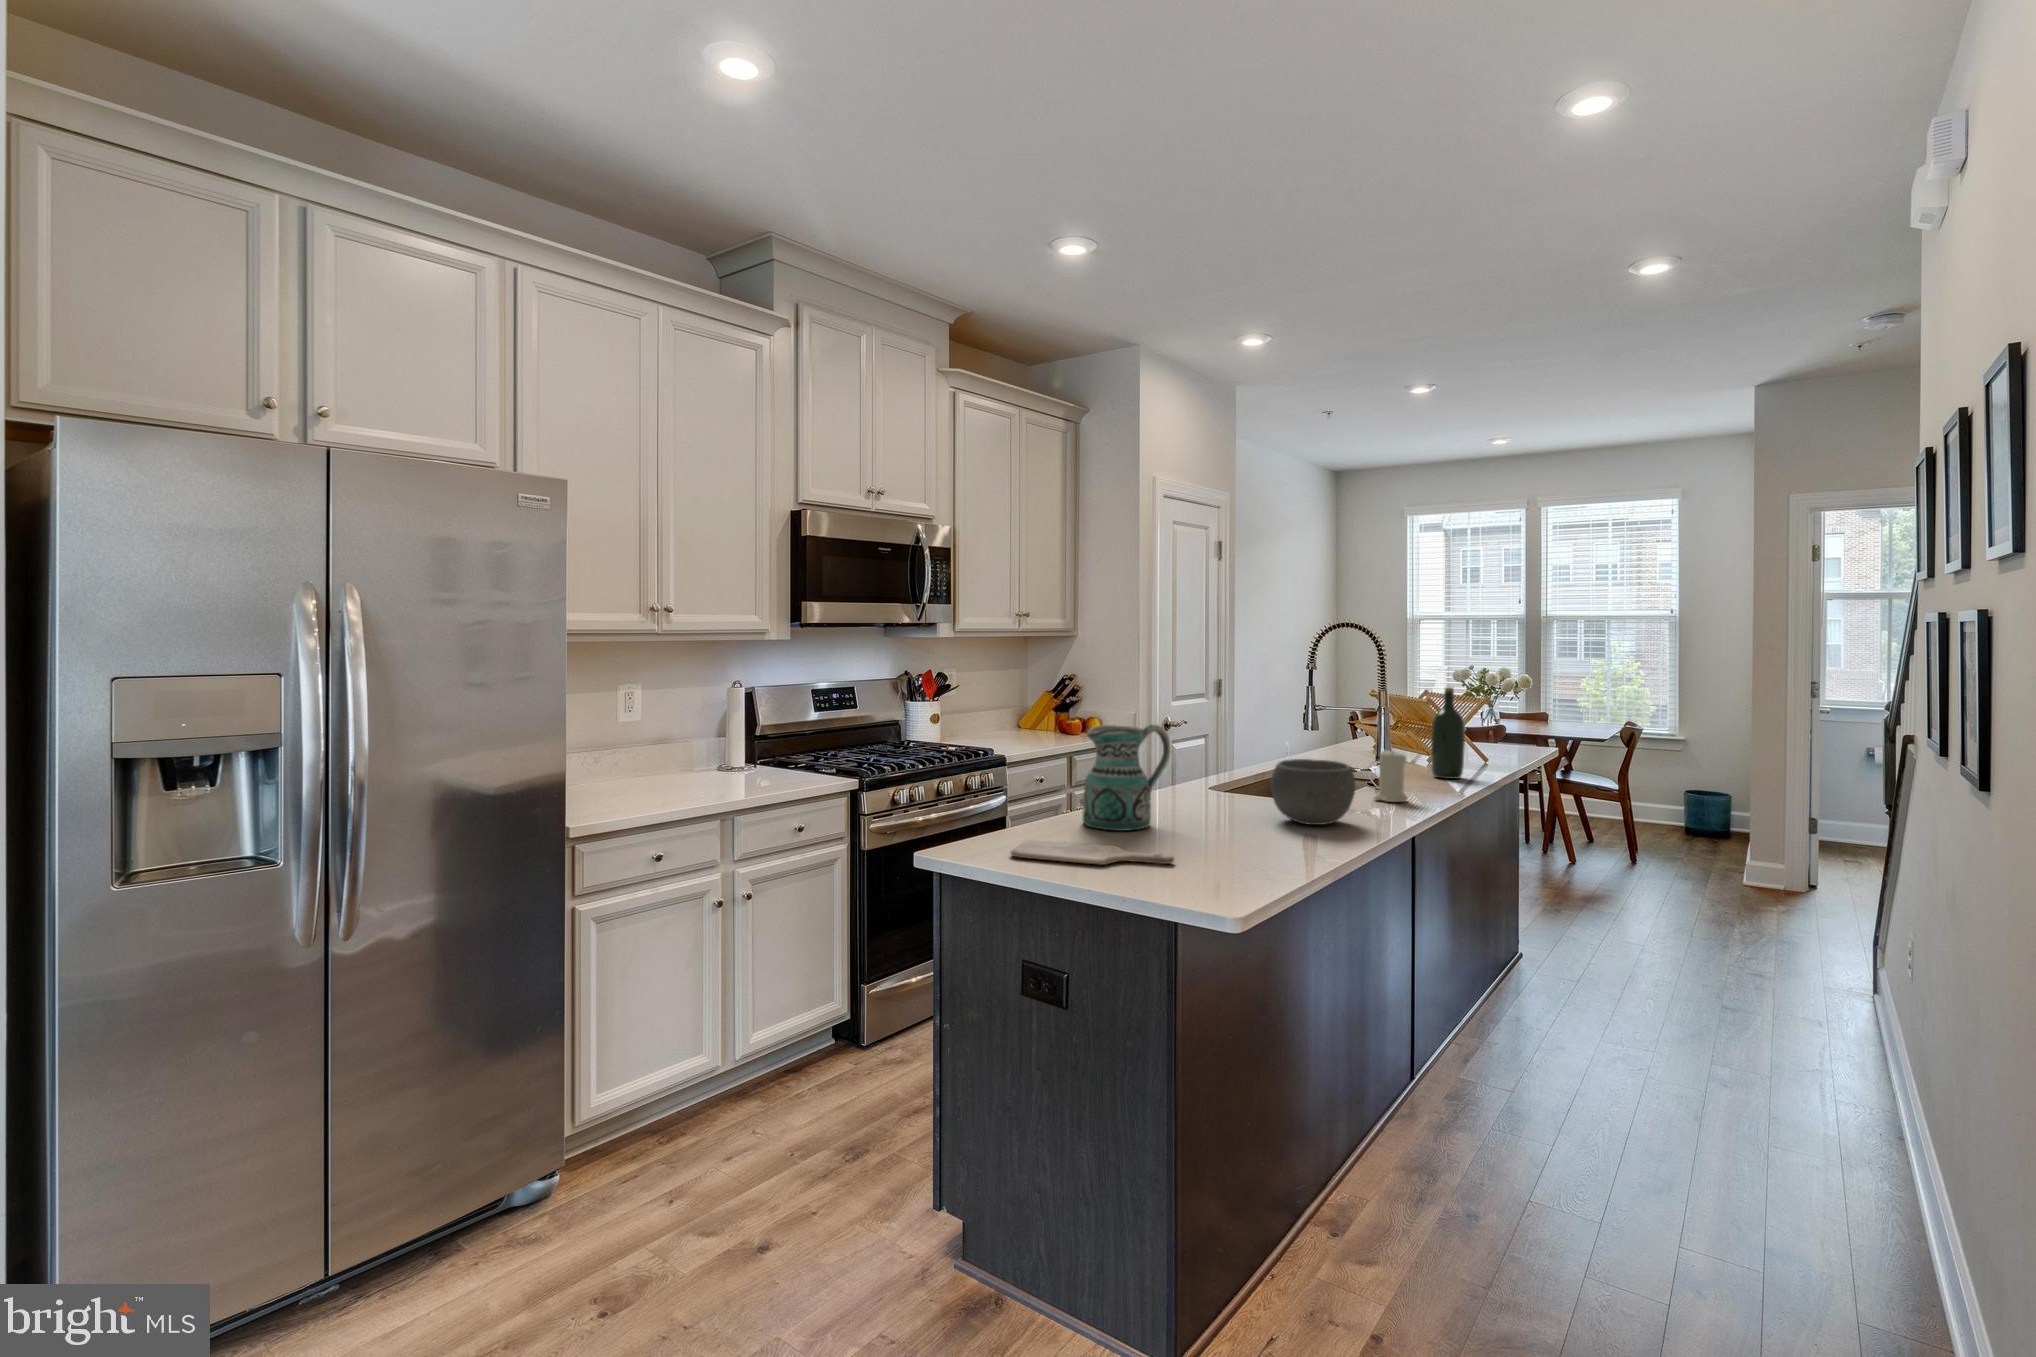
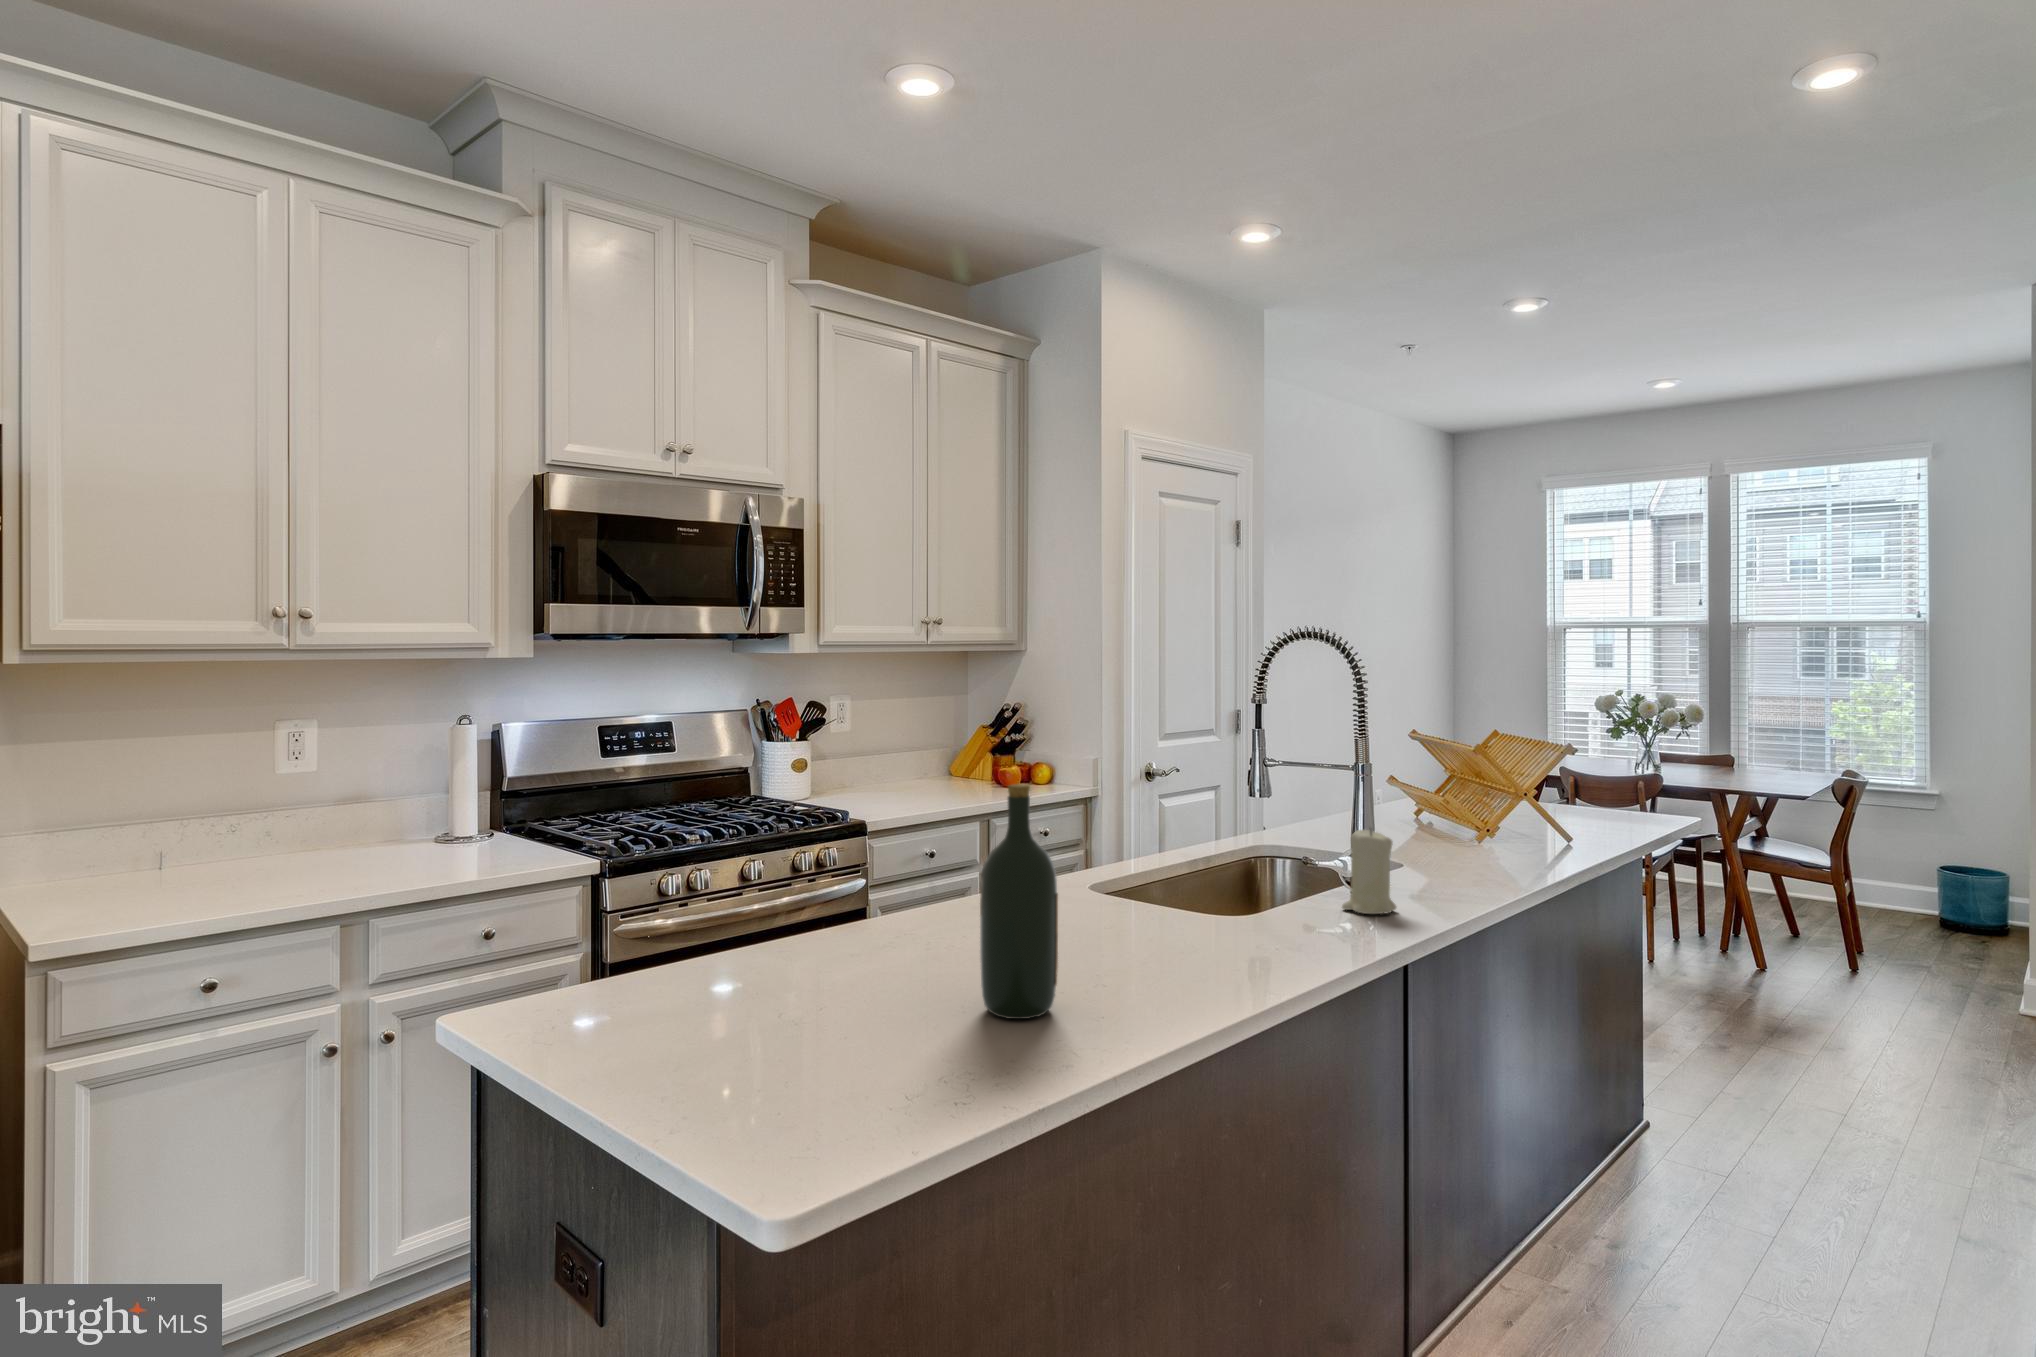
wine bottle: present [1431,687,1465,779] -> present [980,785,1058,1019]
ceramic pitcher: present [1083,725,1170,831] -> none [817,791,967,967]
bowl: present [1271,759,1355,825] -> none [1132,848,1268,960]
cutting board: present [1011,840,1174,865] -> none [609,989,870,1046]

